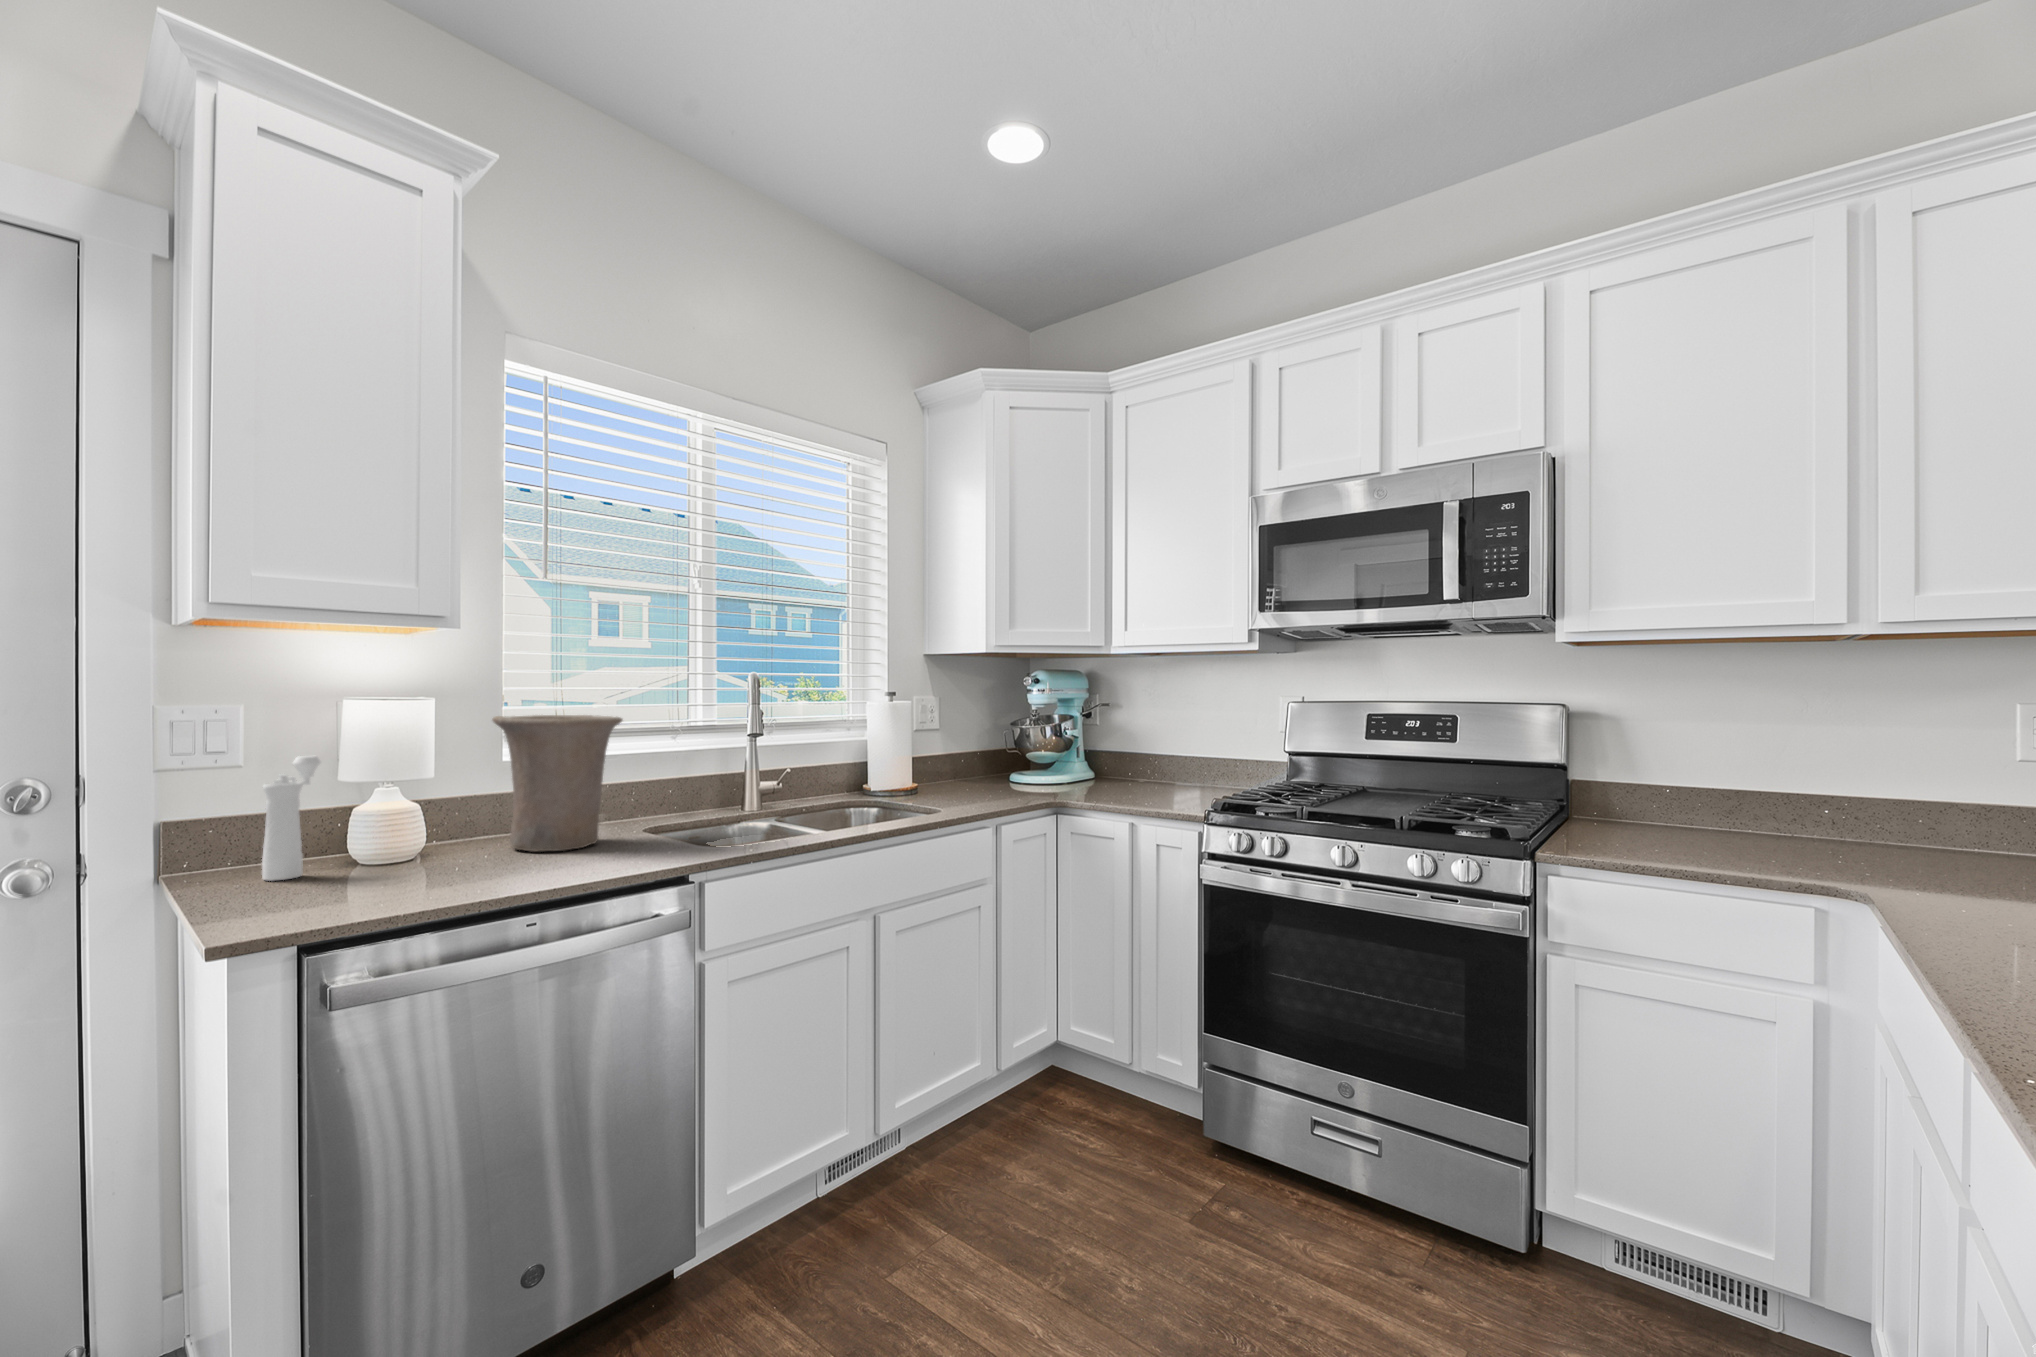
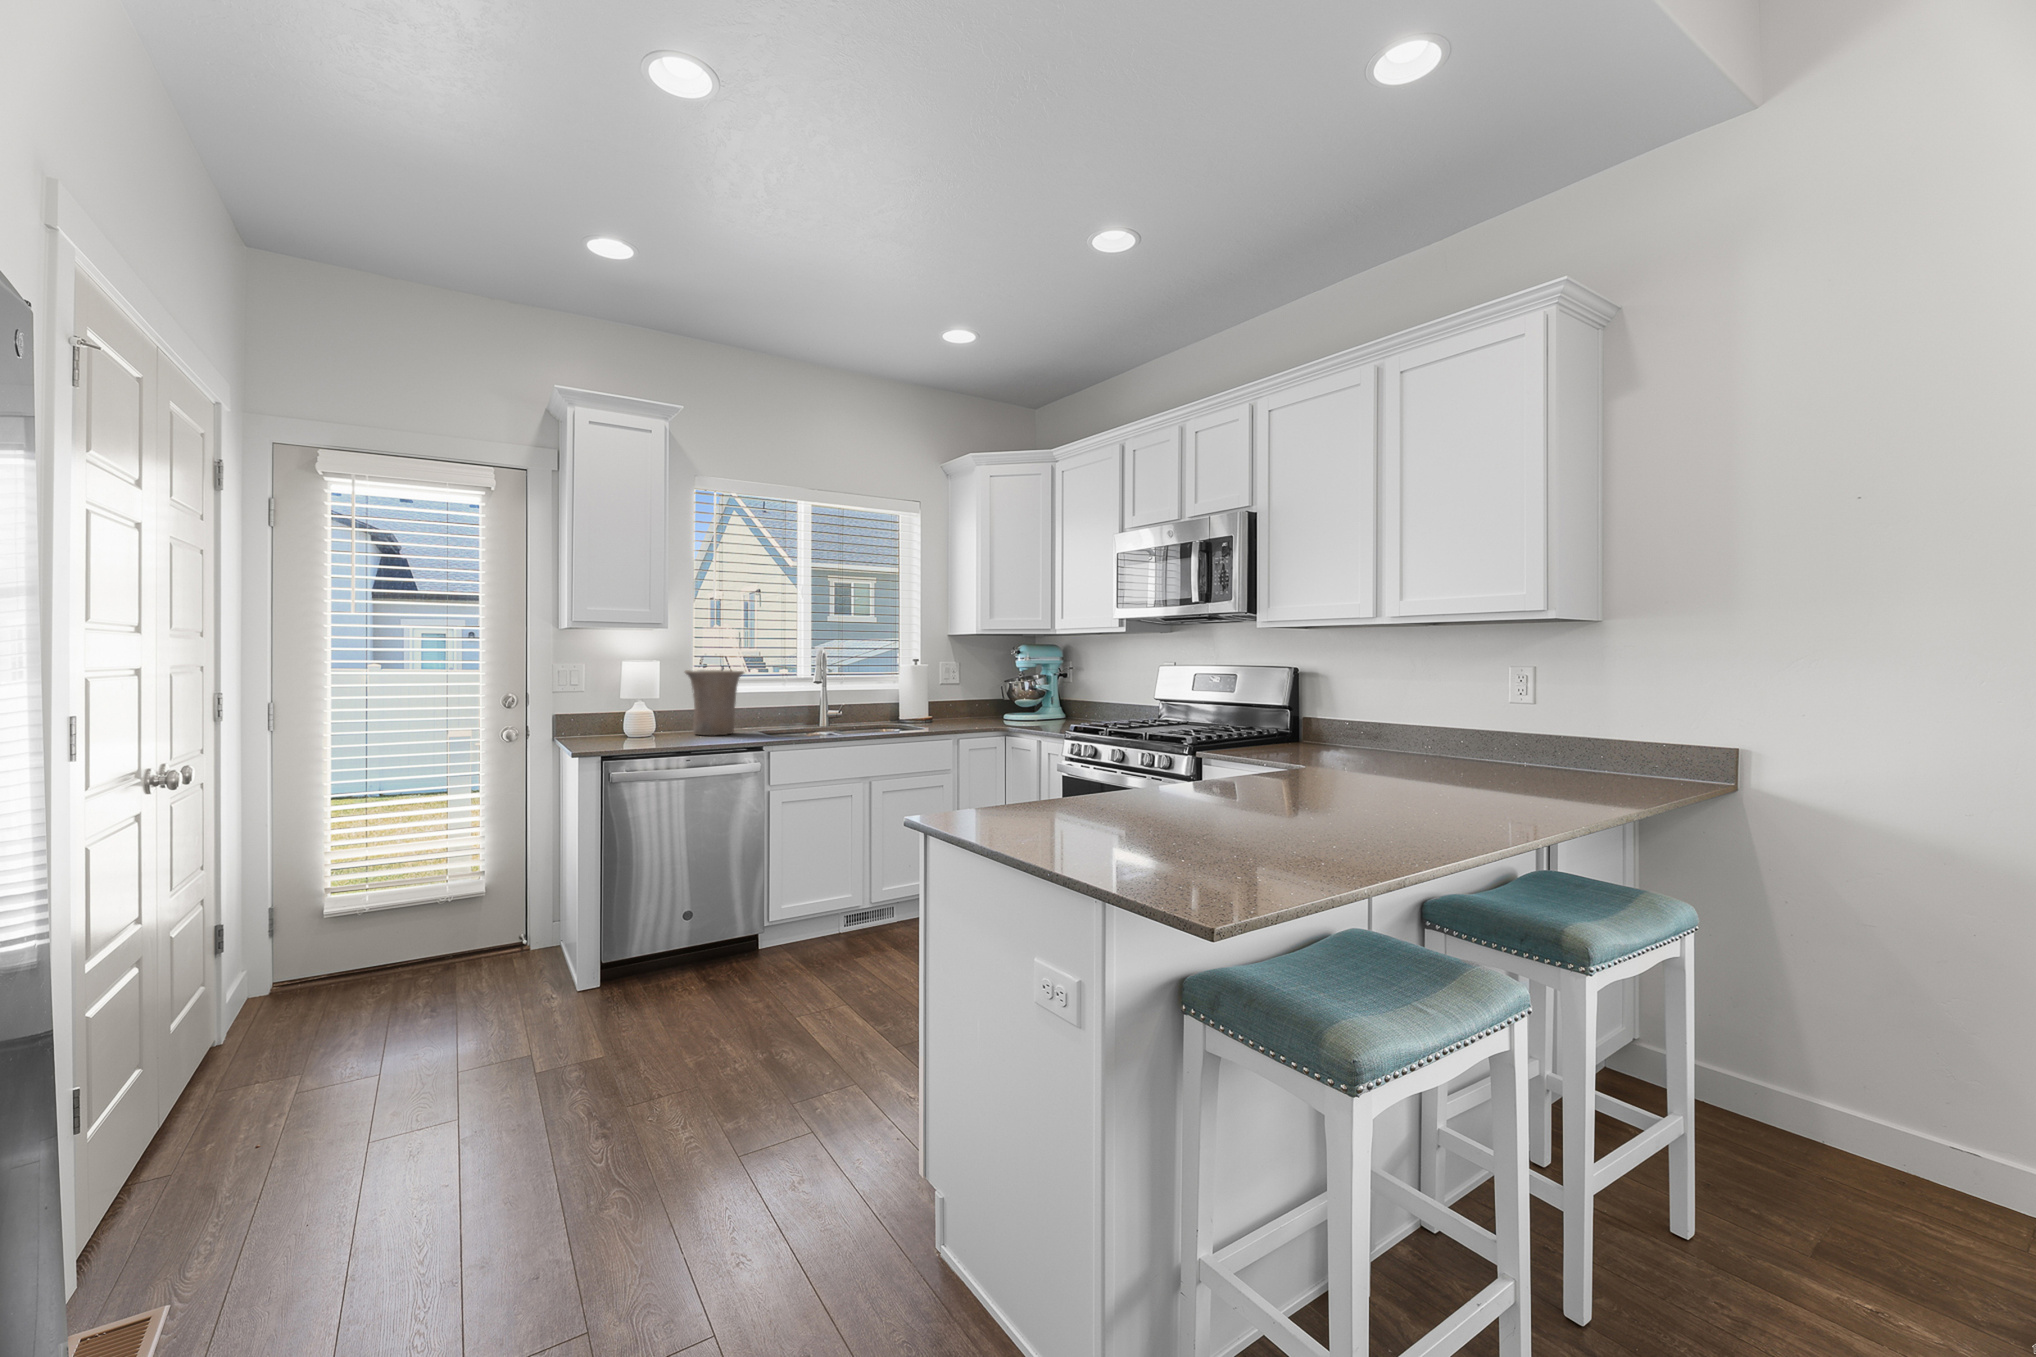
pepper mill: present [262,756,321,881] -> none [590,687,613,739]

